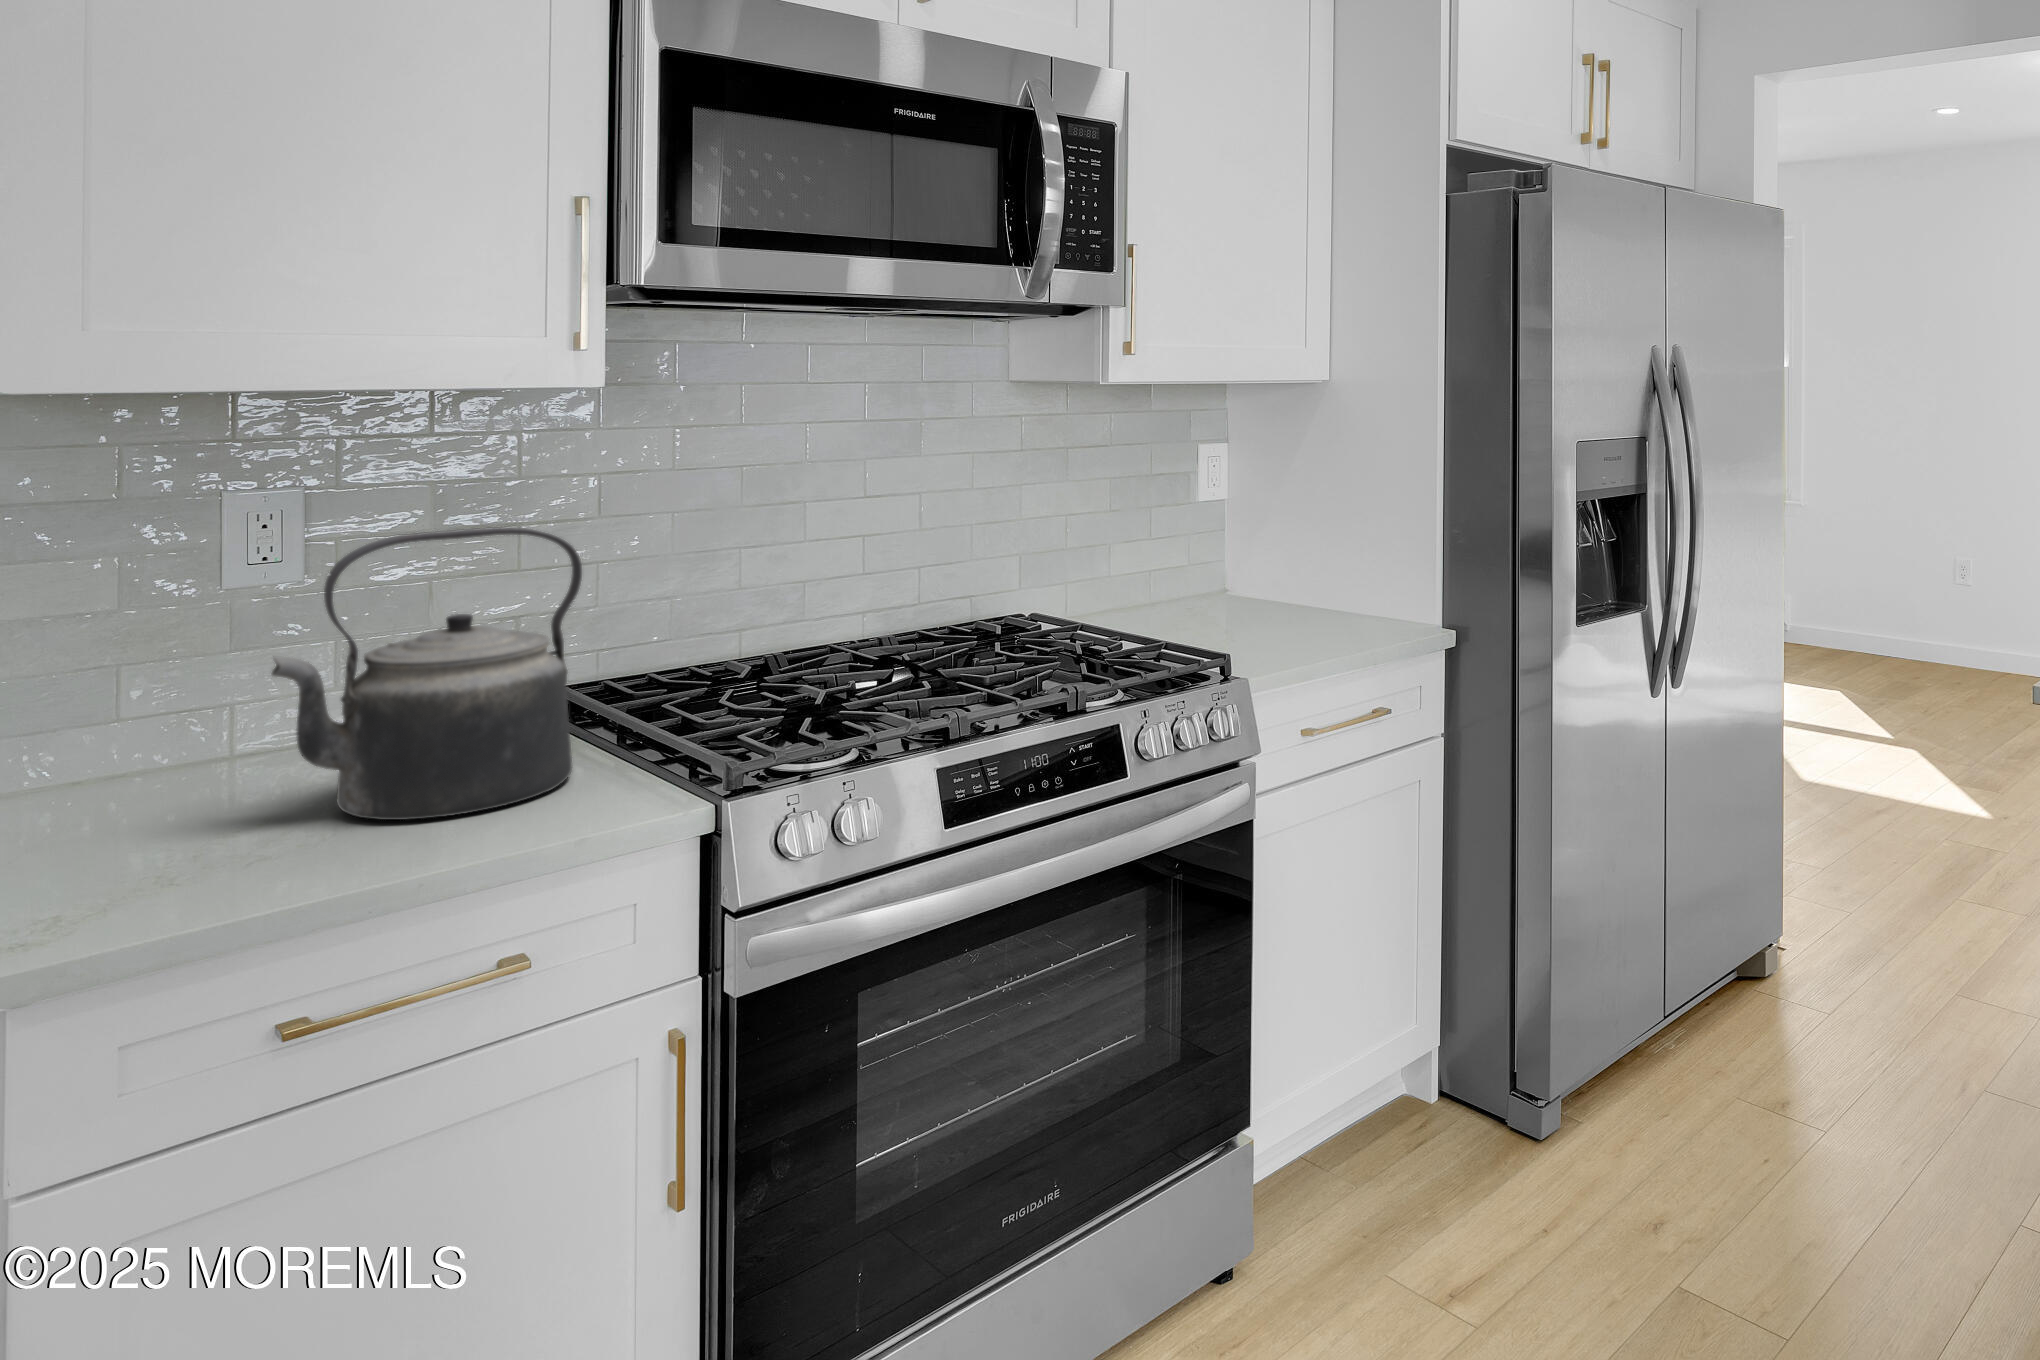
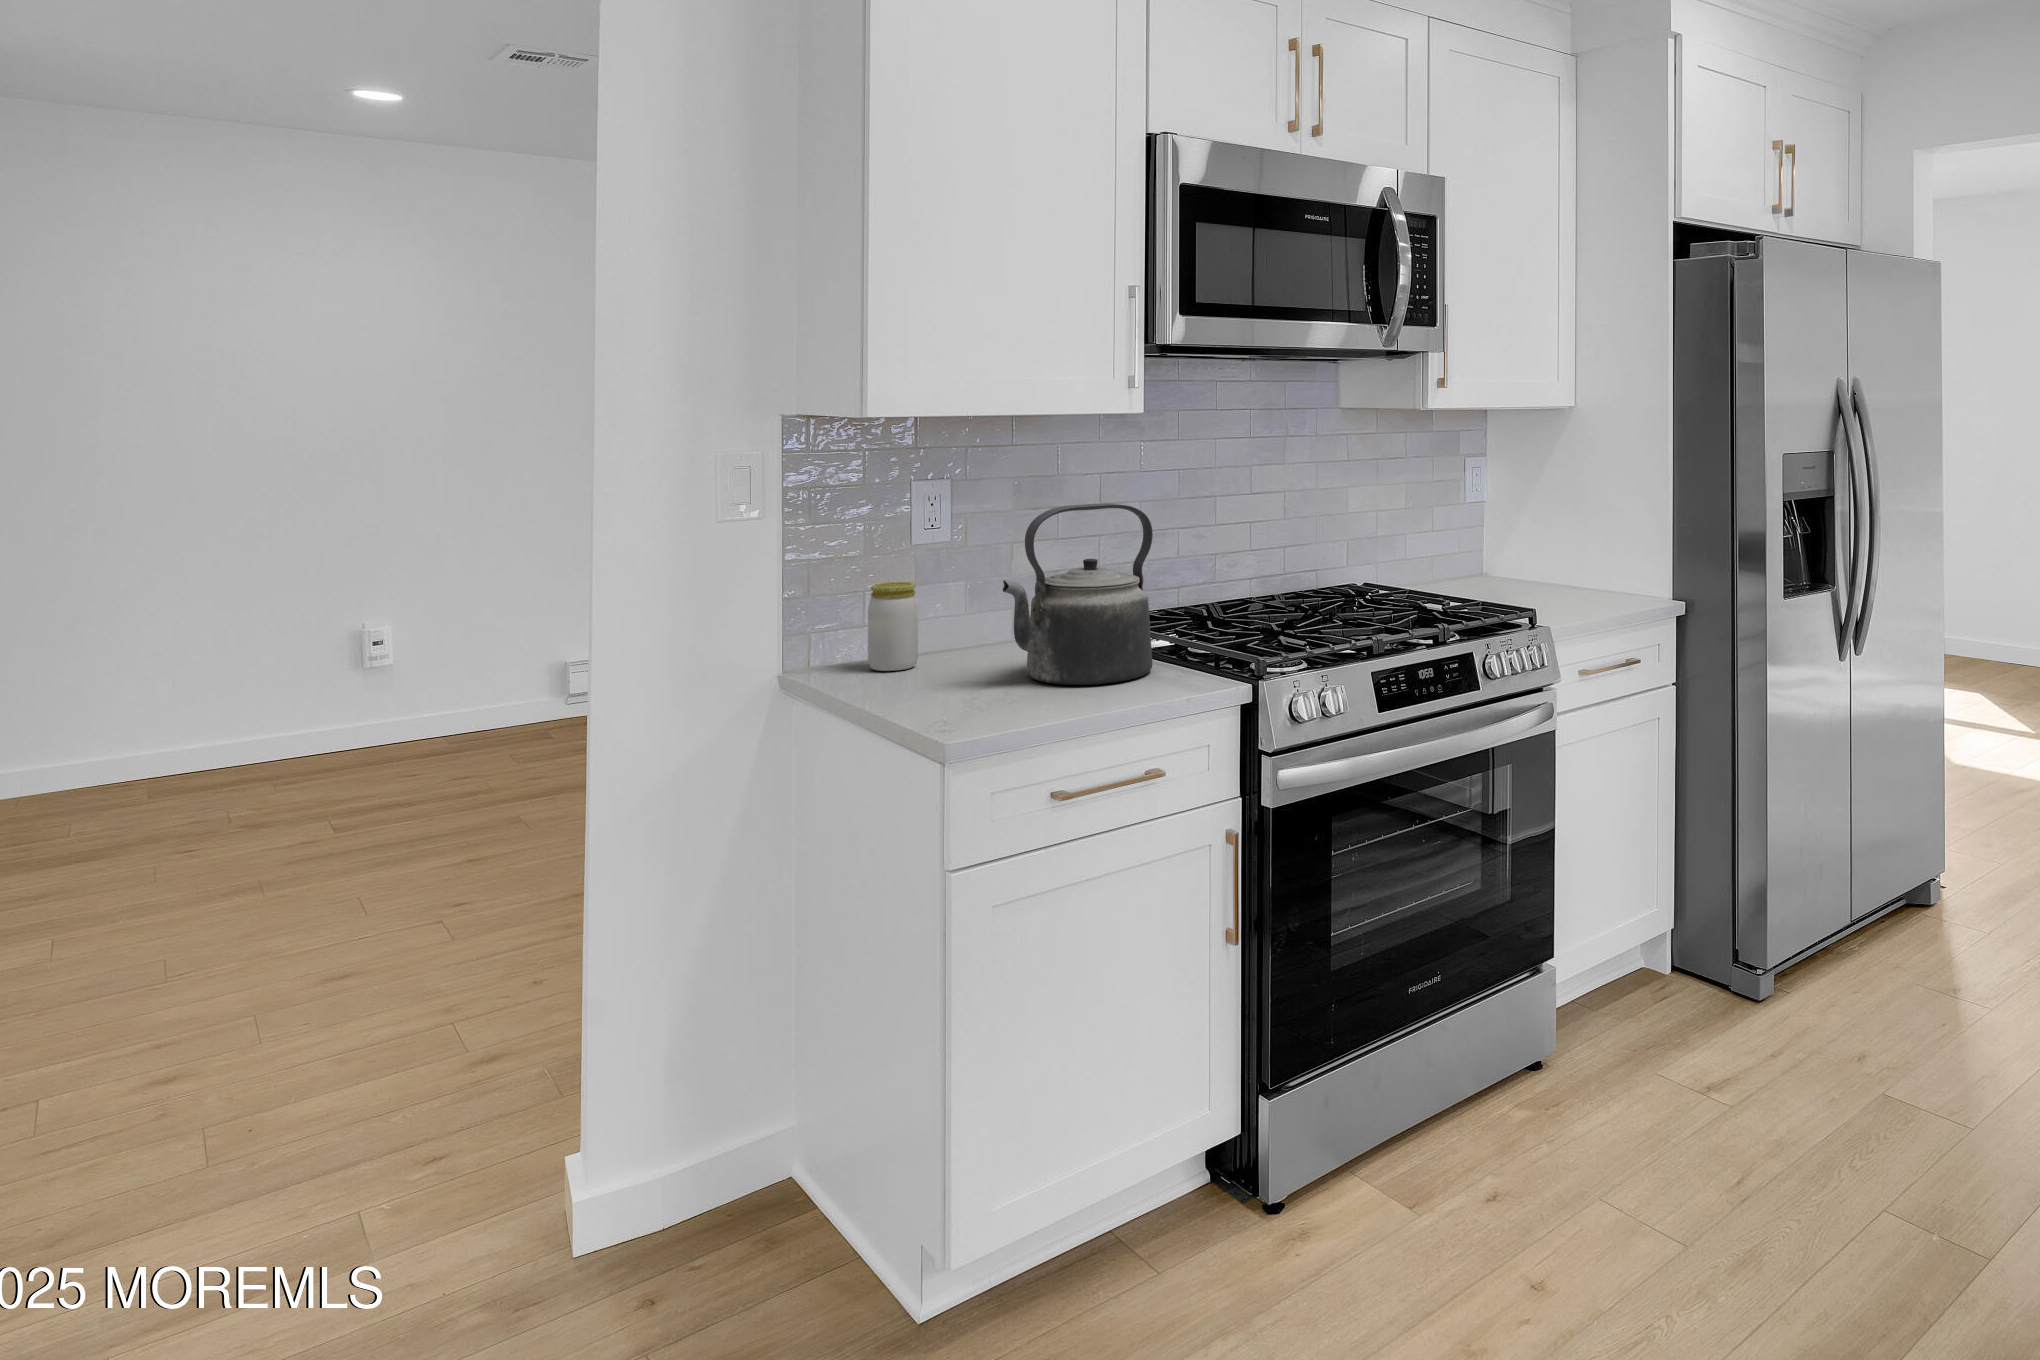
jar: none [87,653,190,798] -> present [868,582,918,671]

